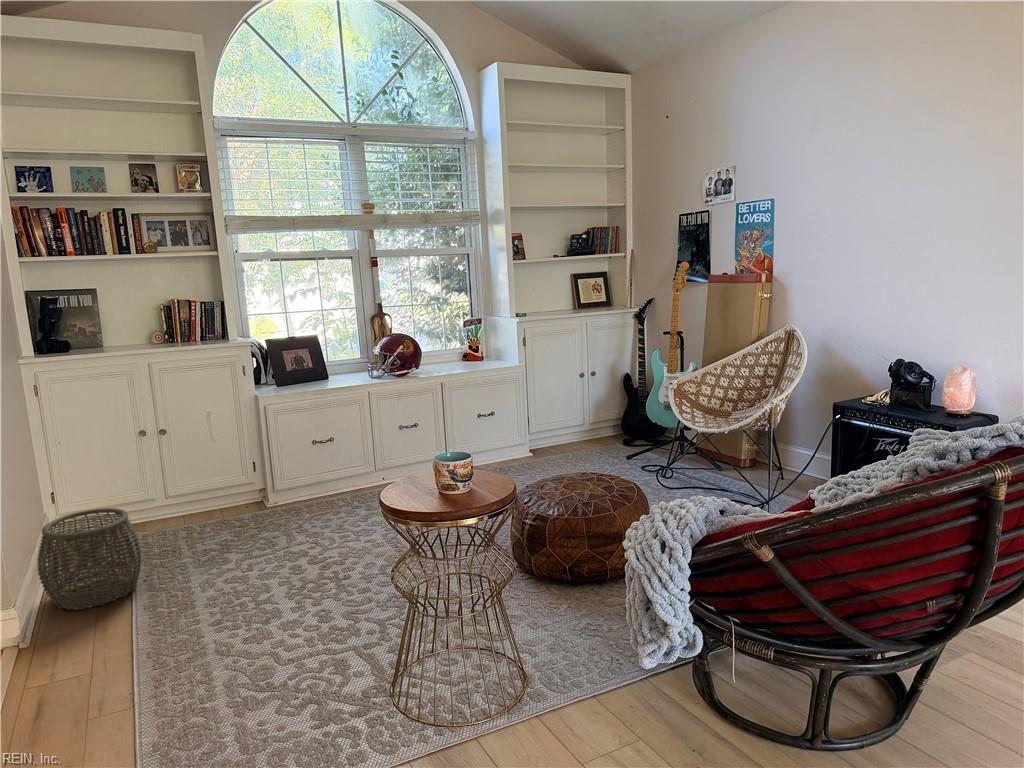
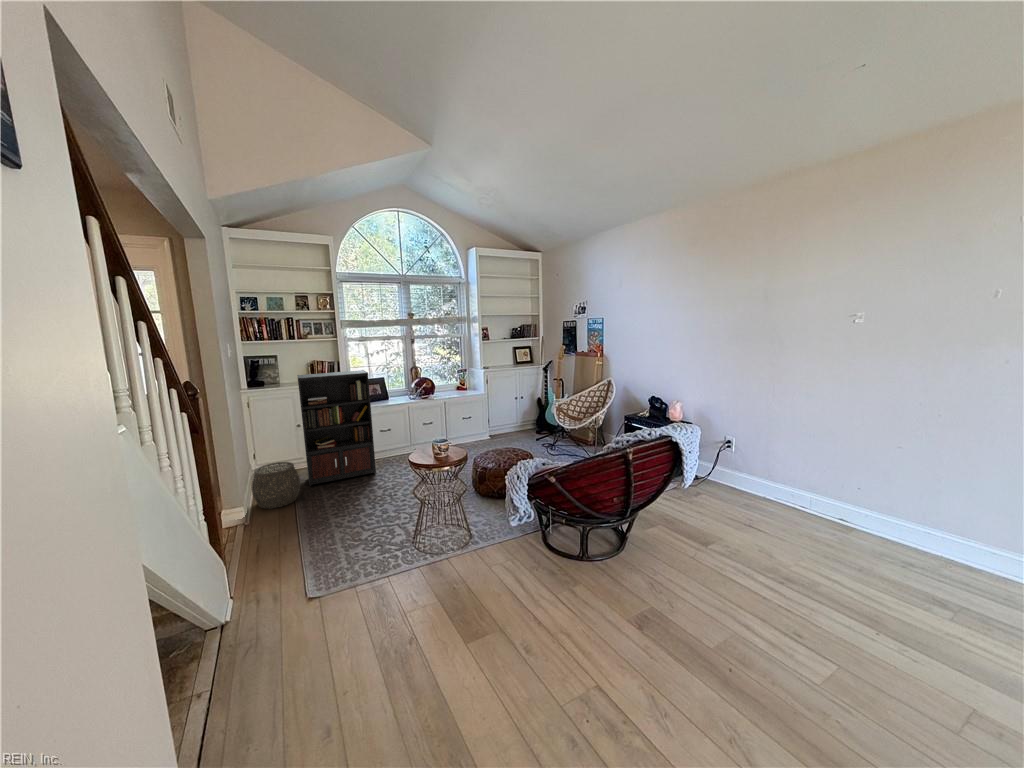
bookcase: none [133,314,320,559] -> present [297,370,384,486]

